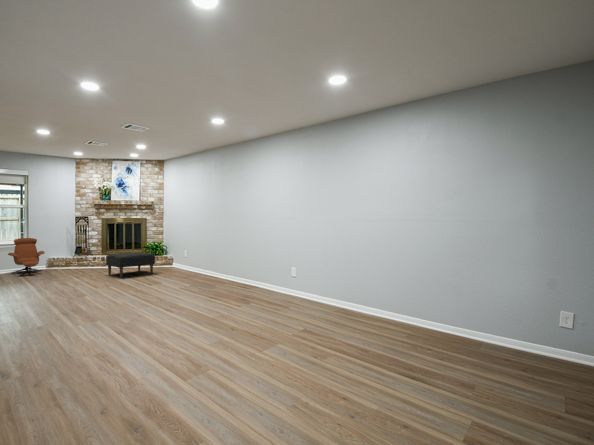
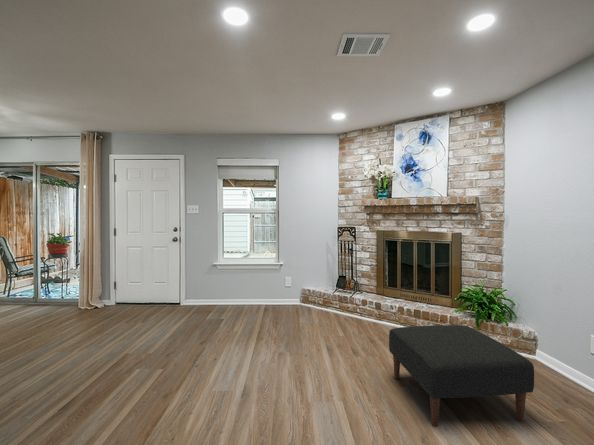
lounge chair: present [8,238,45,276] -> none [253,258,296,332]

